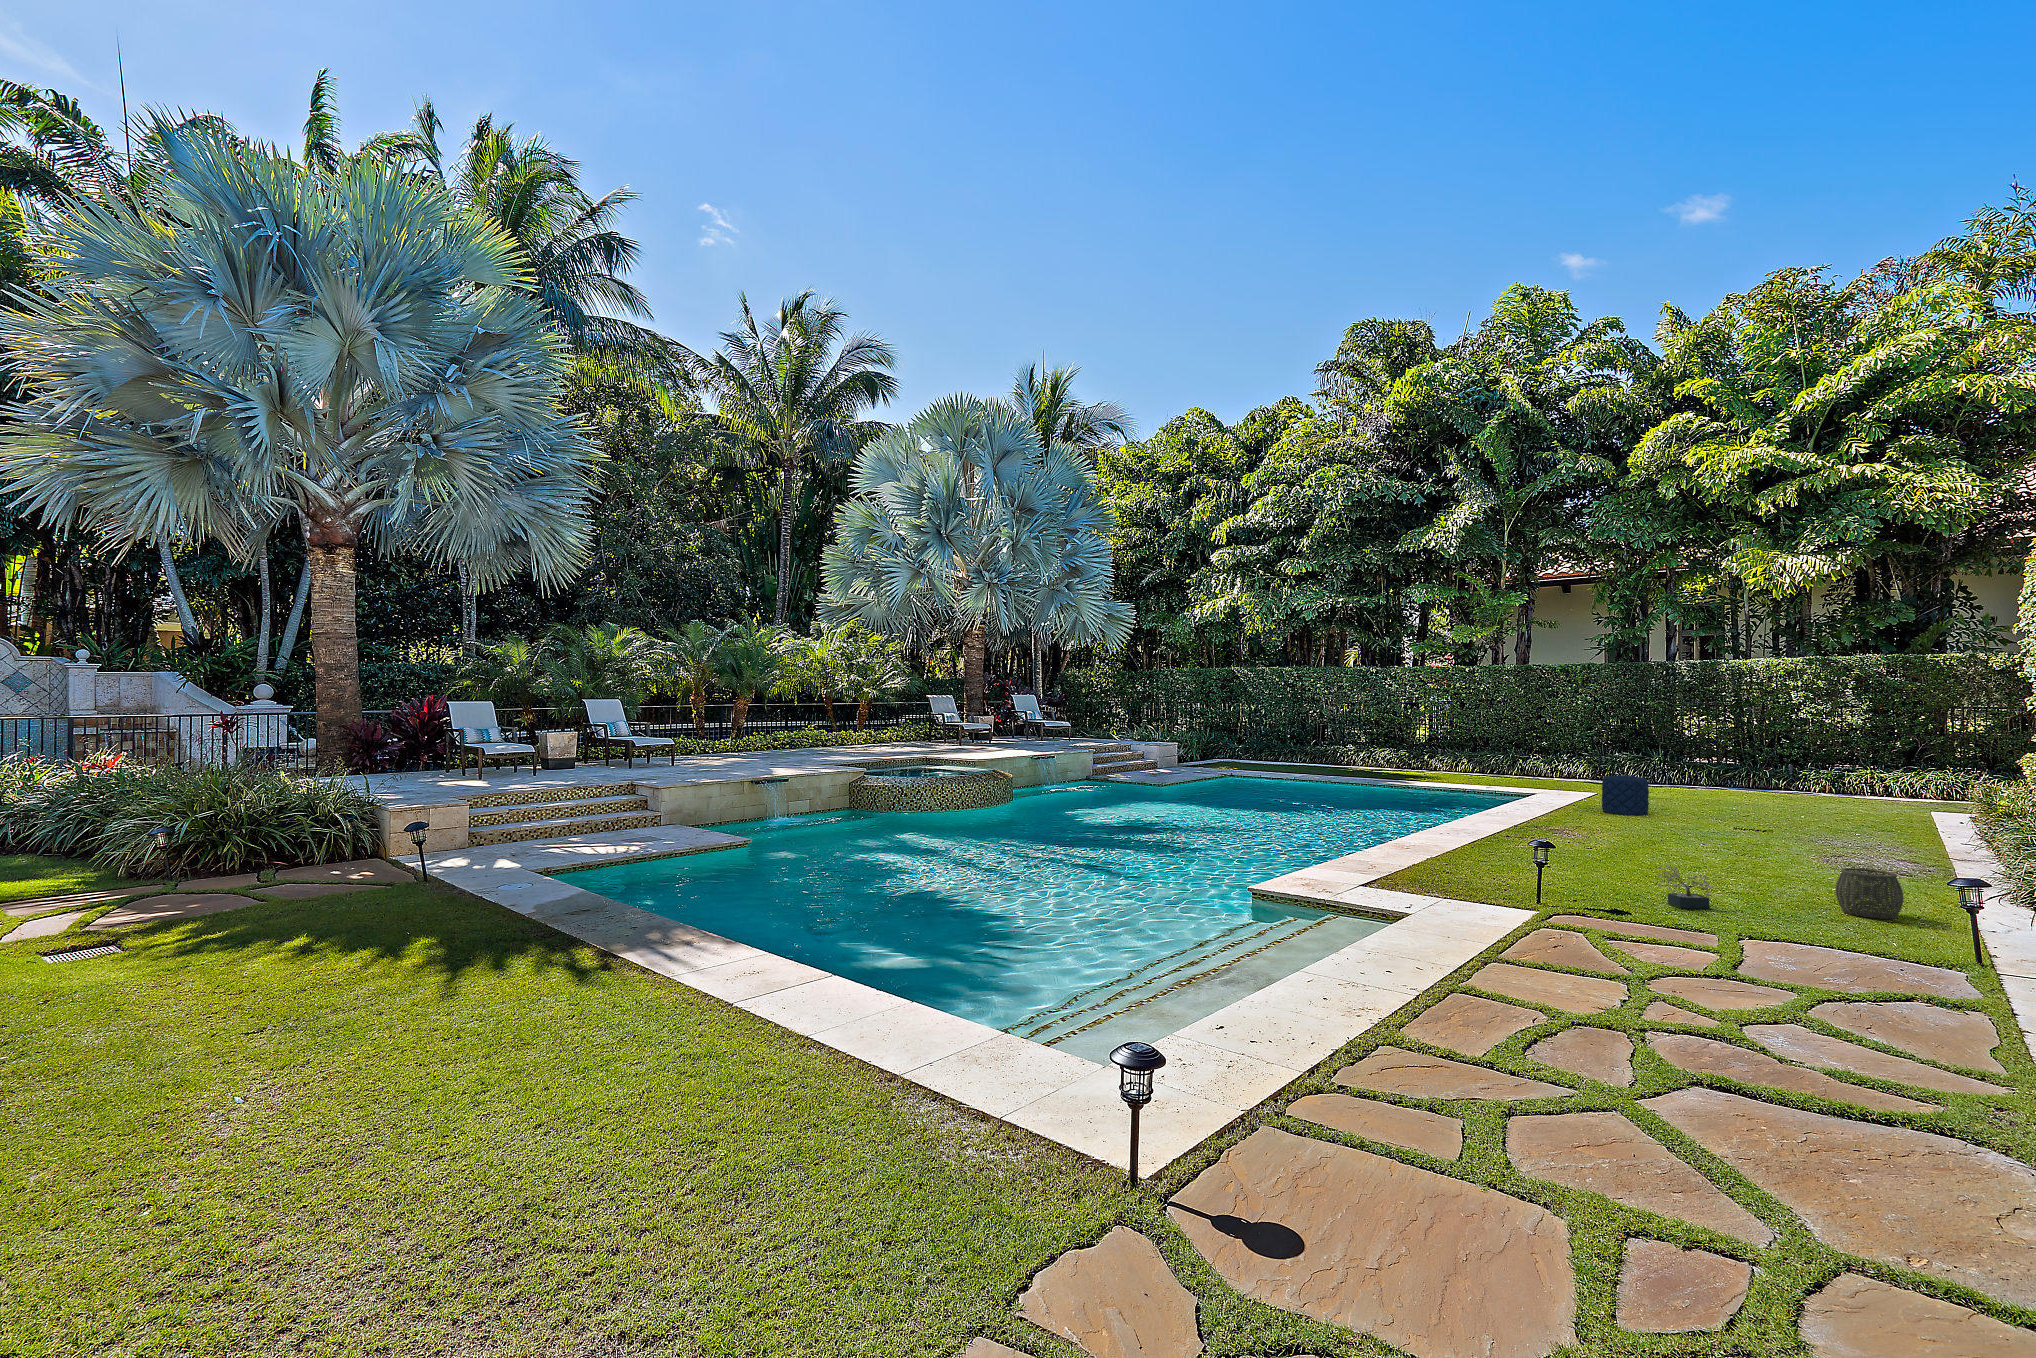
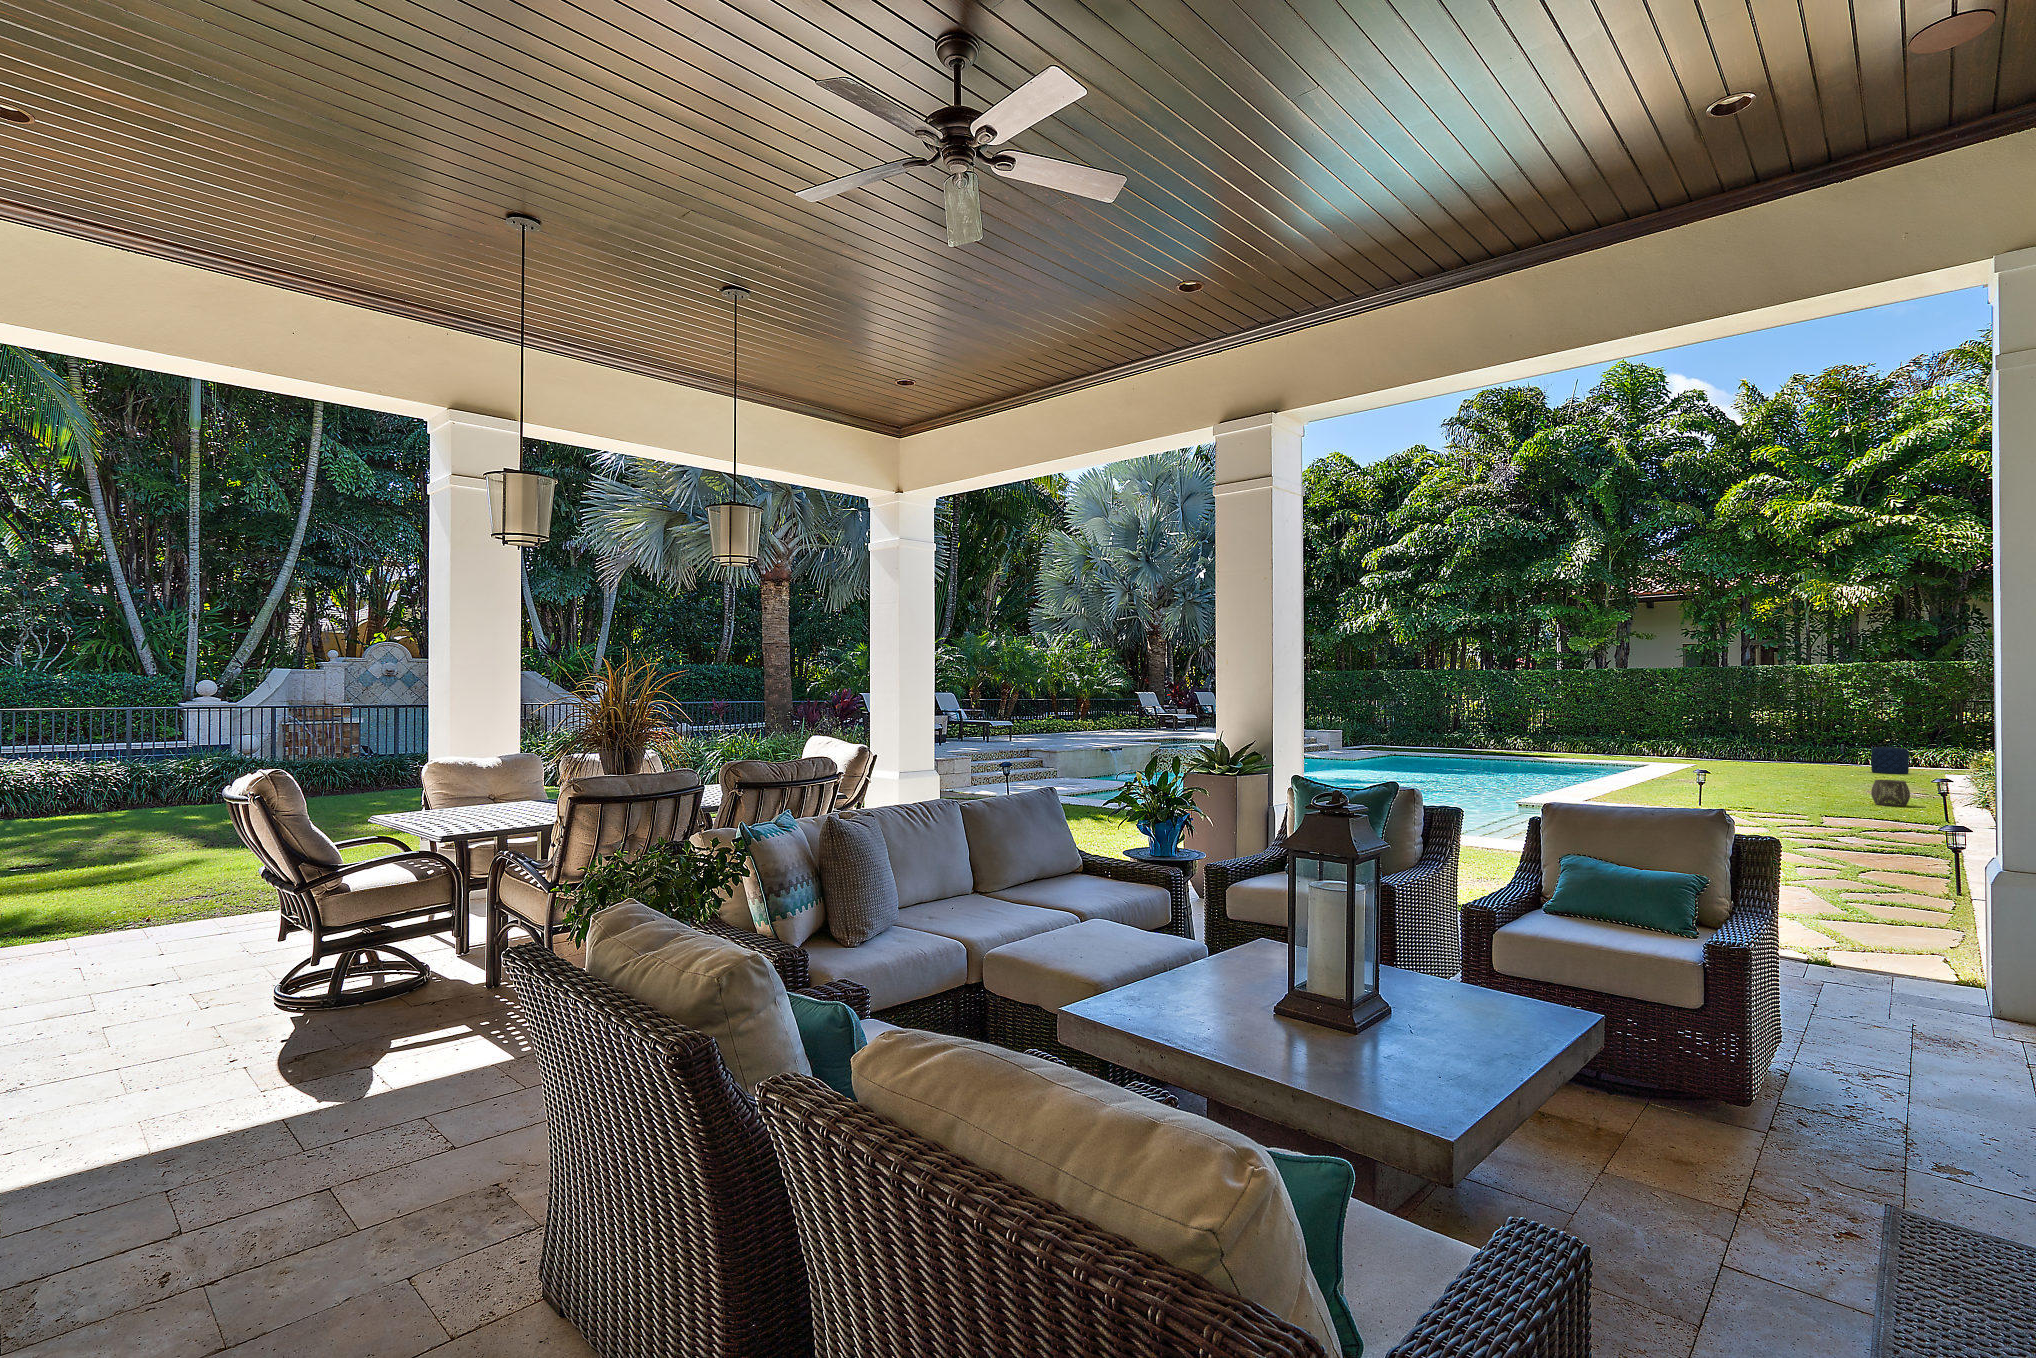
pouf: present [1602,776,1649,815] -> present [1871,747,1909,774]
decorative plant: present [1657,865,1713,909] -> none [1766,778,1800,803]

